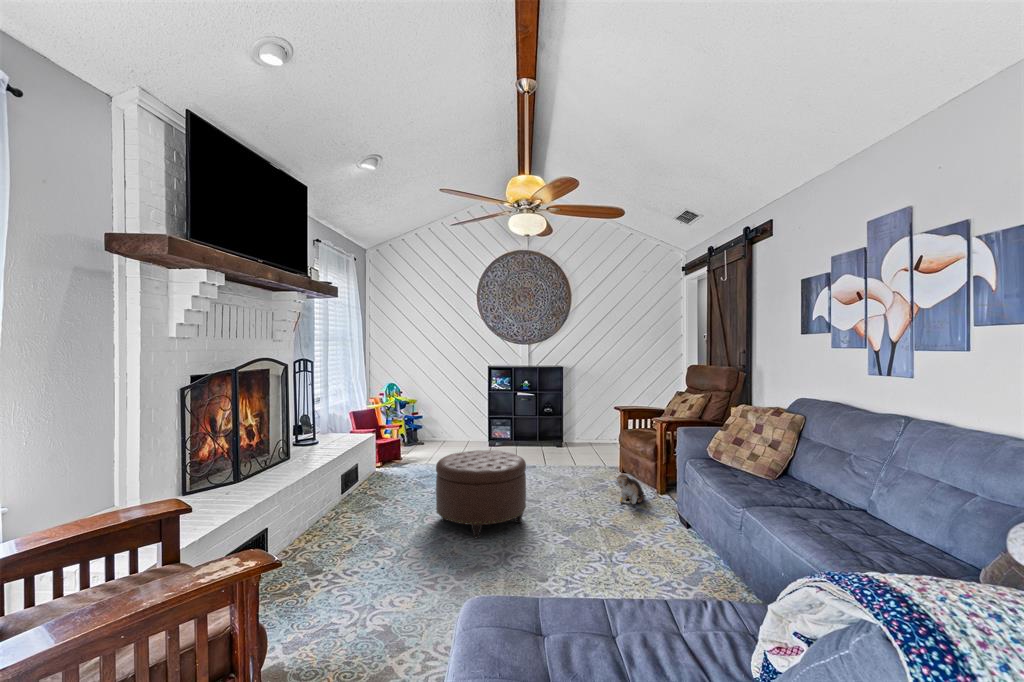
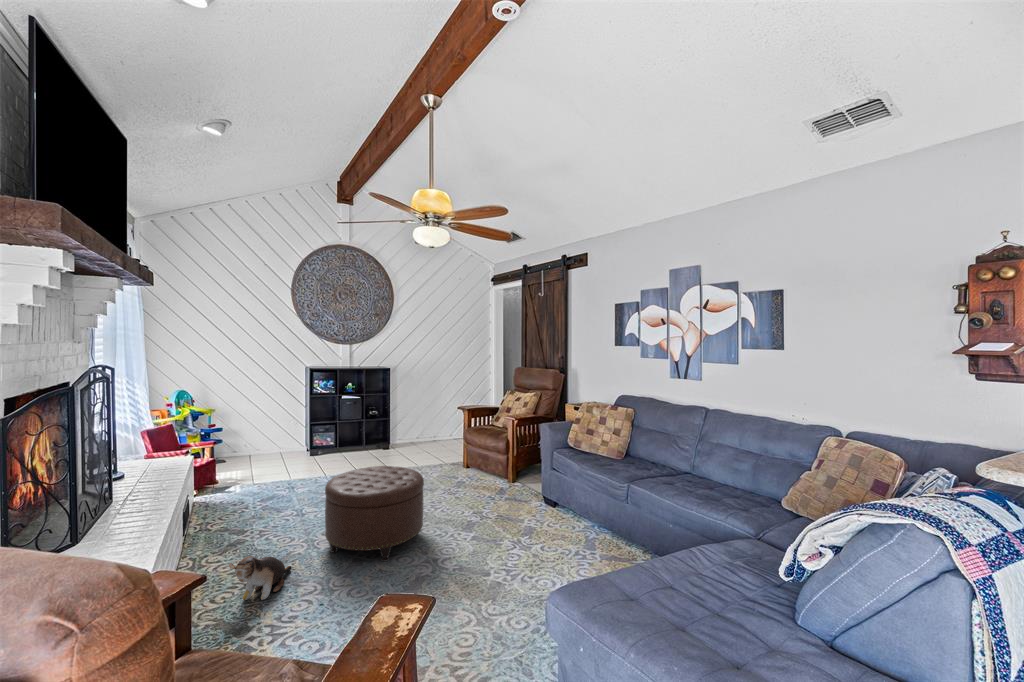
plush toy: present [617,473,644,504] -> present [229,556,292,600]

